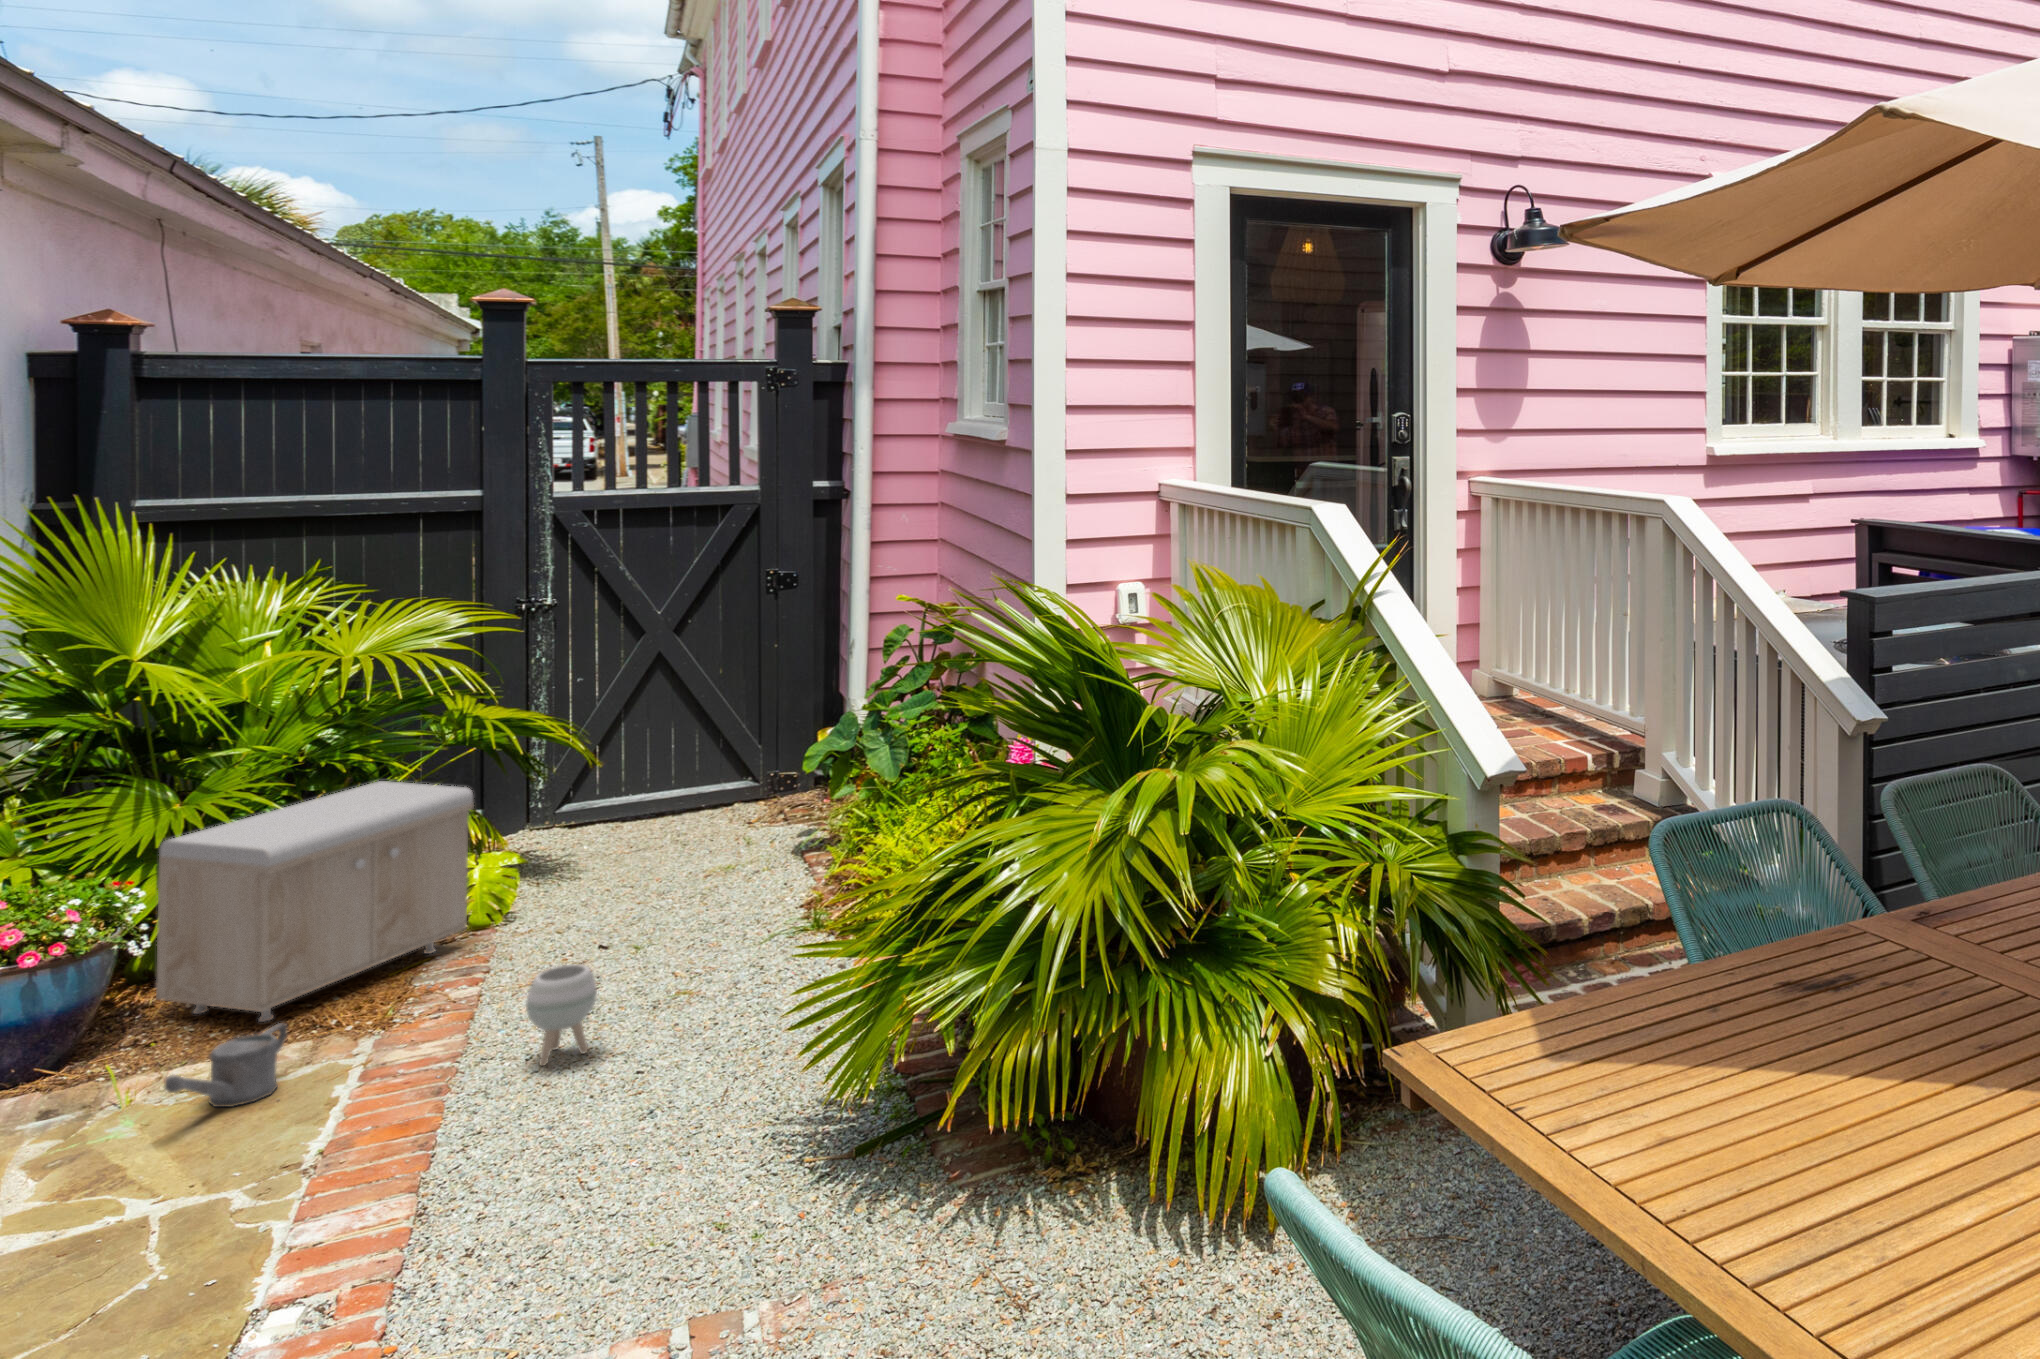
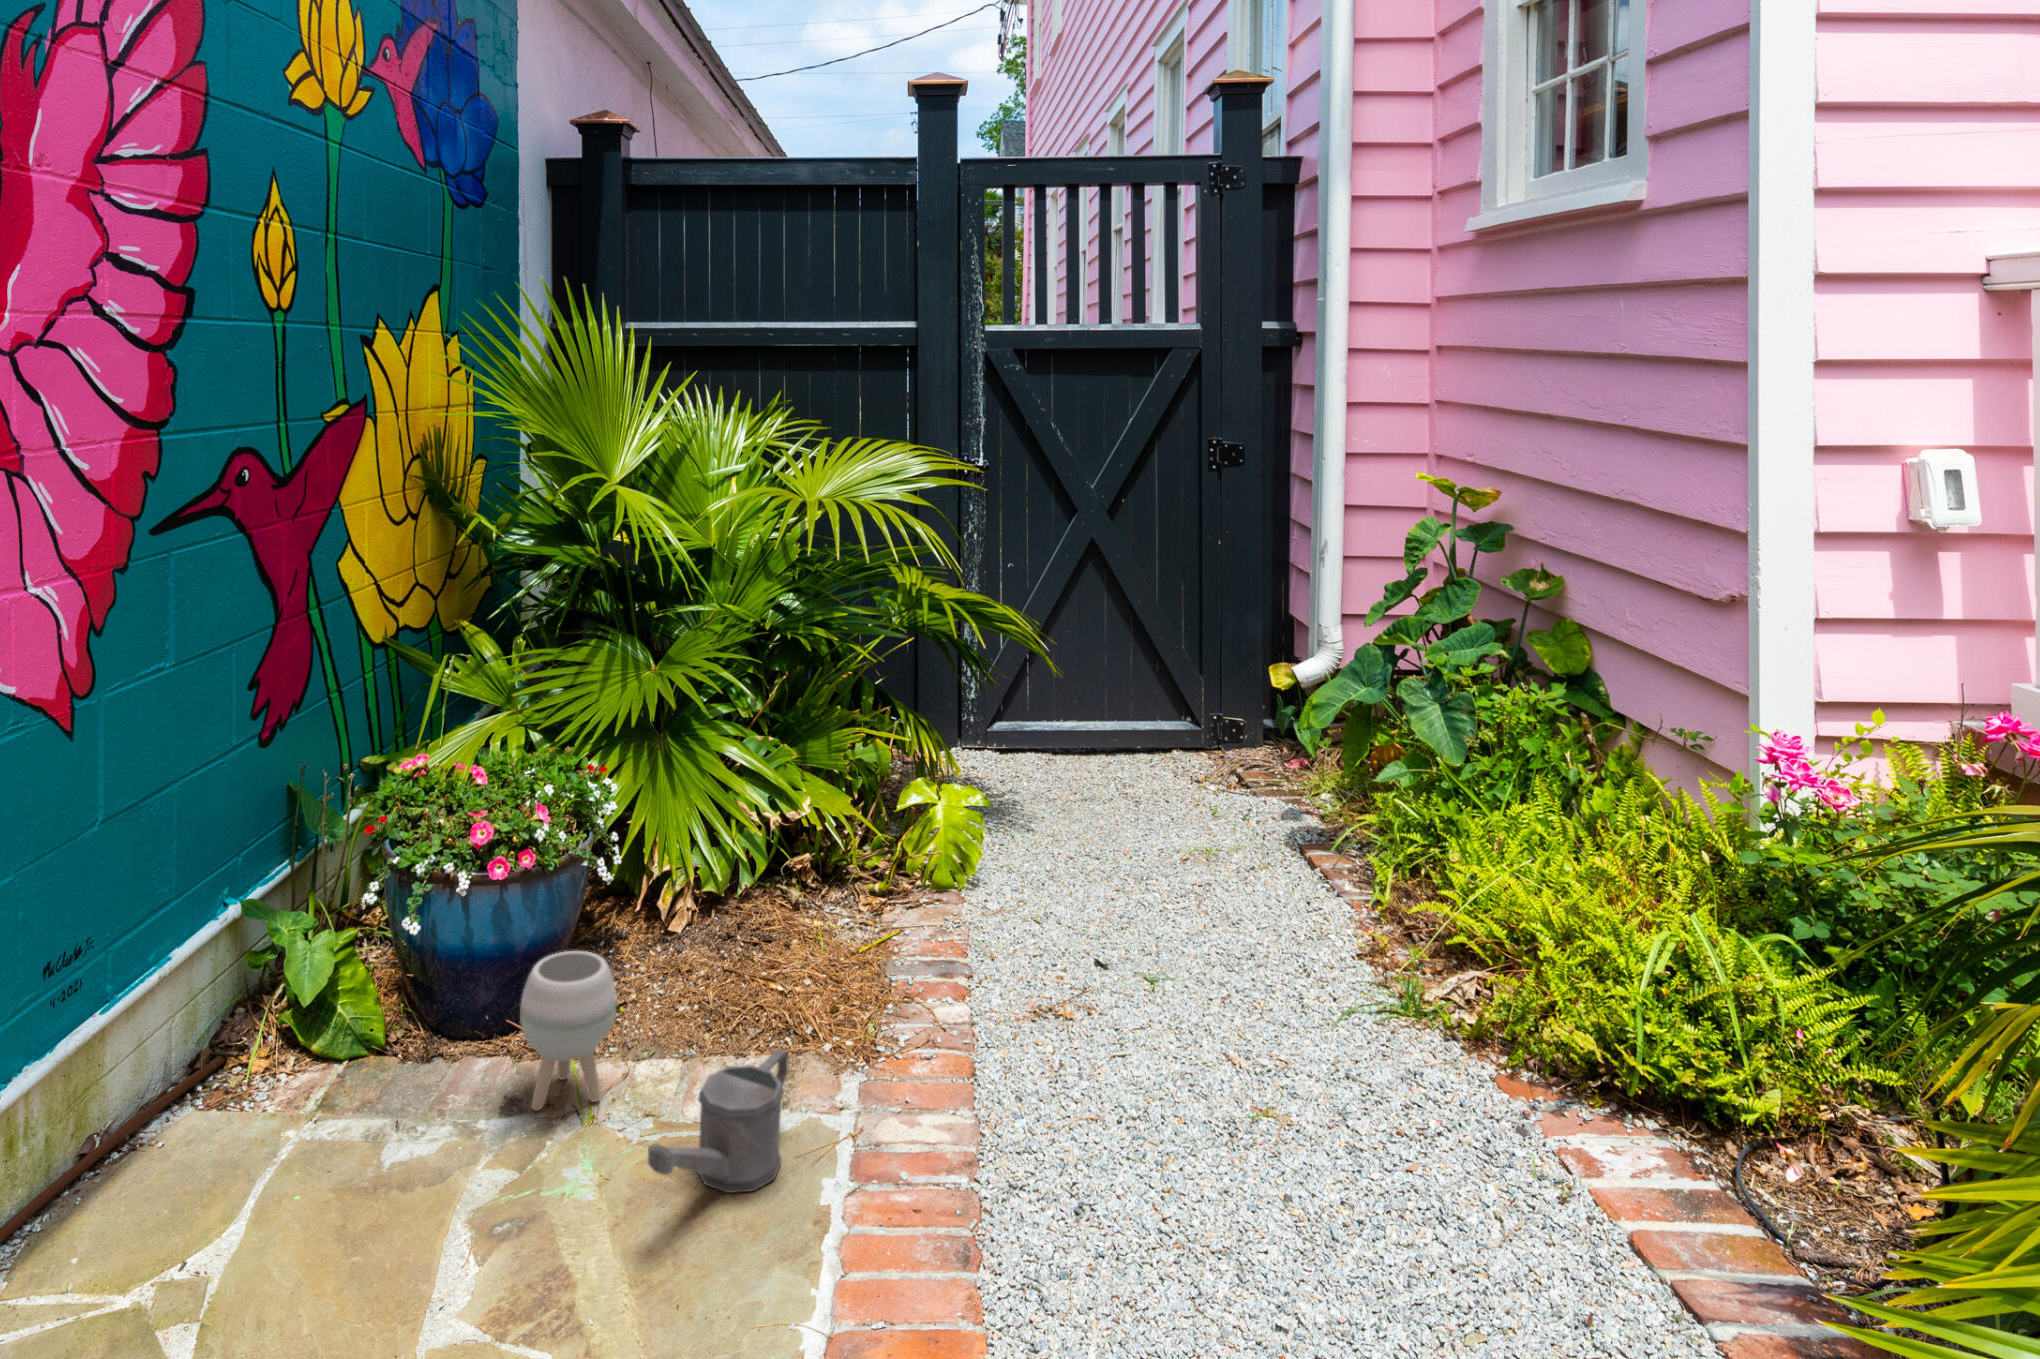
storage bench: present [156,781,474,1022] -> none [625,672,964,1001]
planter: present [526,964,597,1065] -> present [520,951,616,1110]

